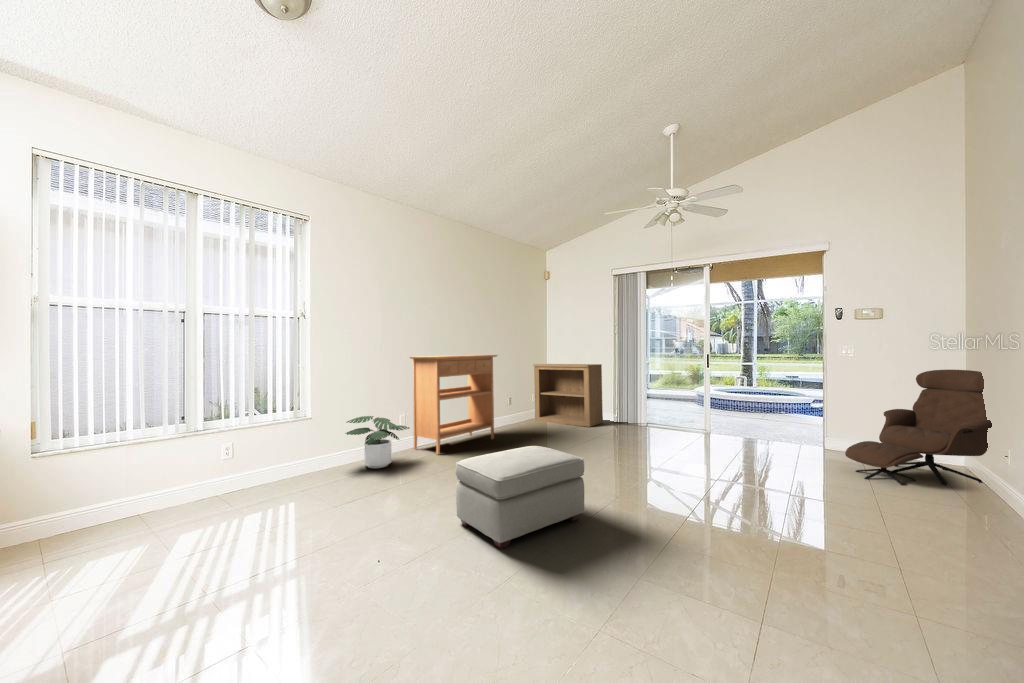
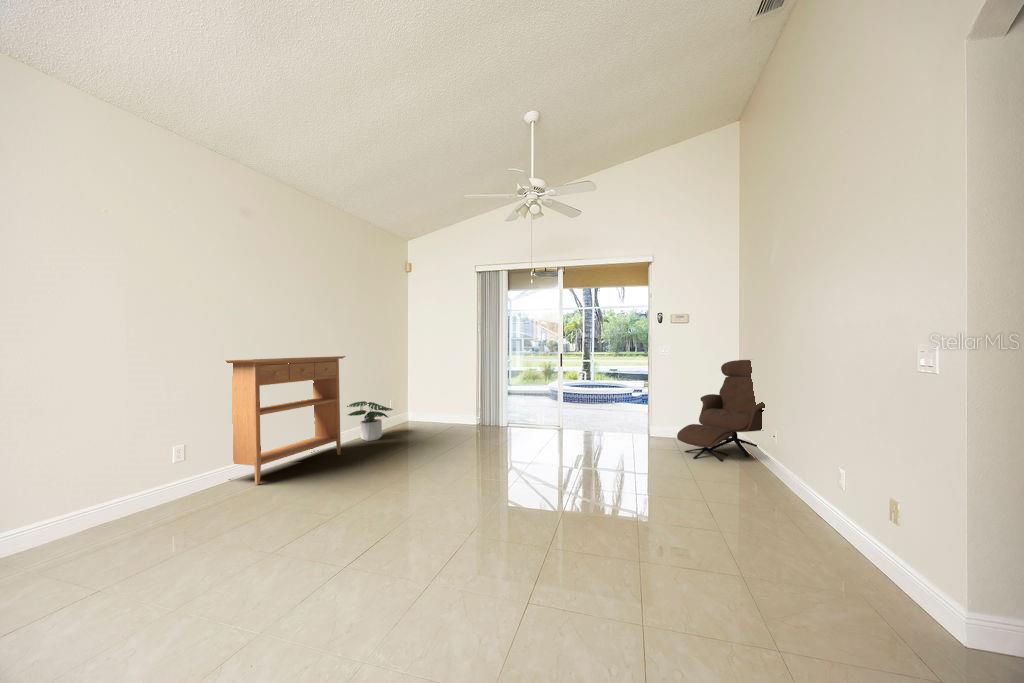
bookshelf: present [533,364,603,427] -> none [392,364,466,429]
potted plant: present [346,416,409,468] -> present [347,401,393,441]
ottoman: present [456,446,584,548] -> none [247,468,439,640]

